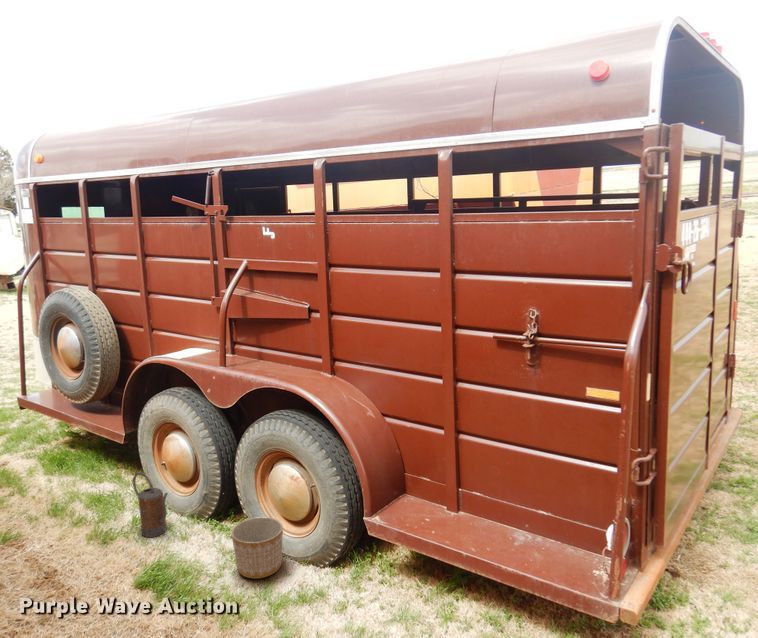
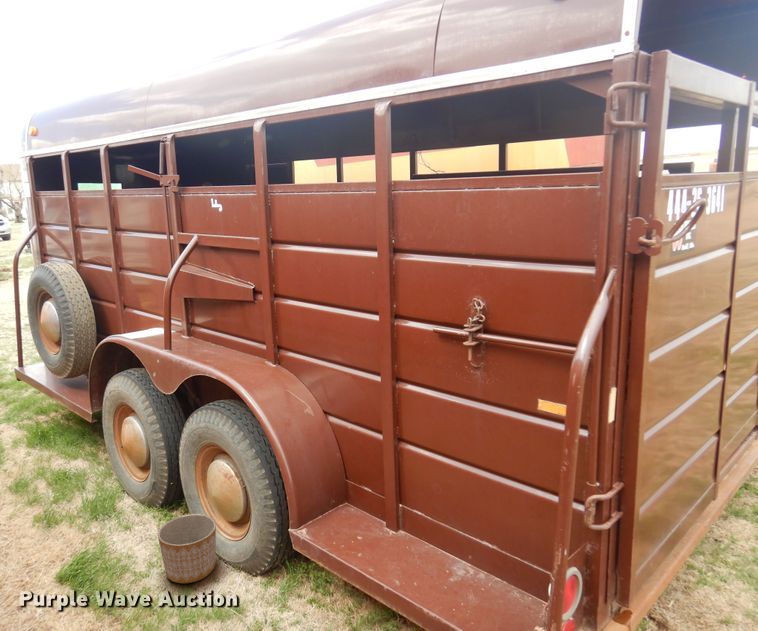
watering can: present [133,472,168,537] -> none [82,455,115,524]

